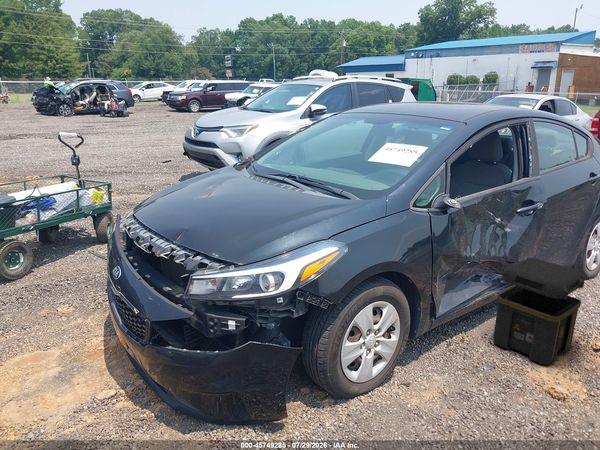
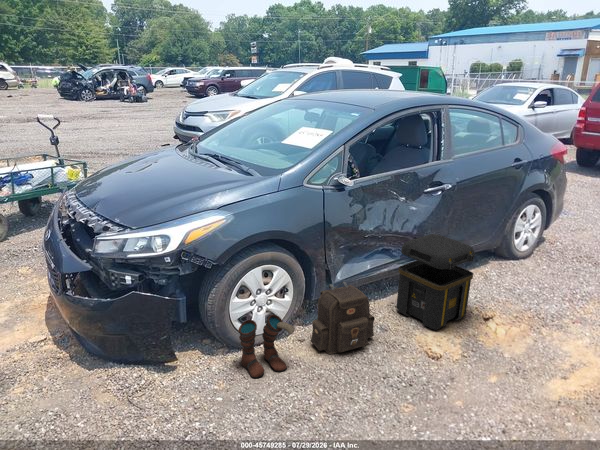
backpack: none [419,315,488,400] -> present [311,282,375,354]
boots: none [351,358,415,434] -> present [238,315,295,378]

